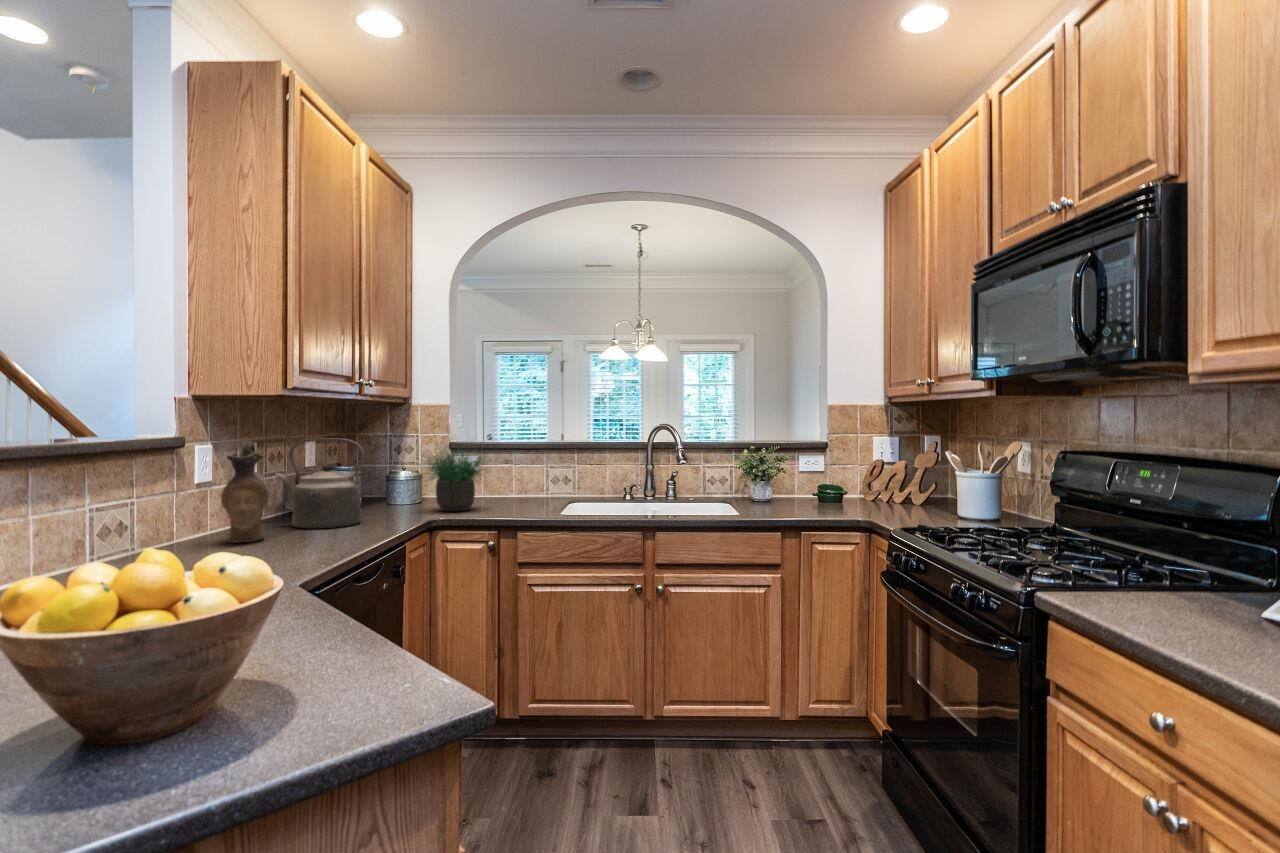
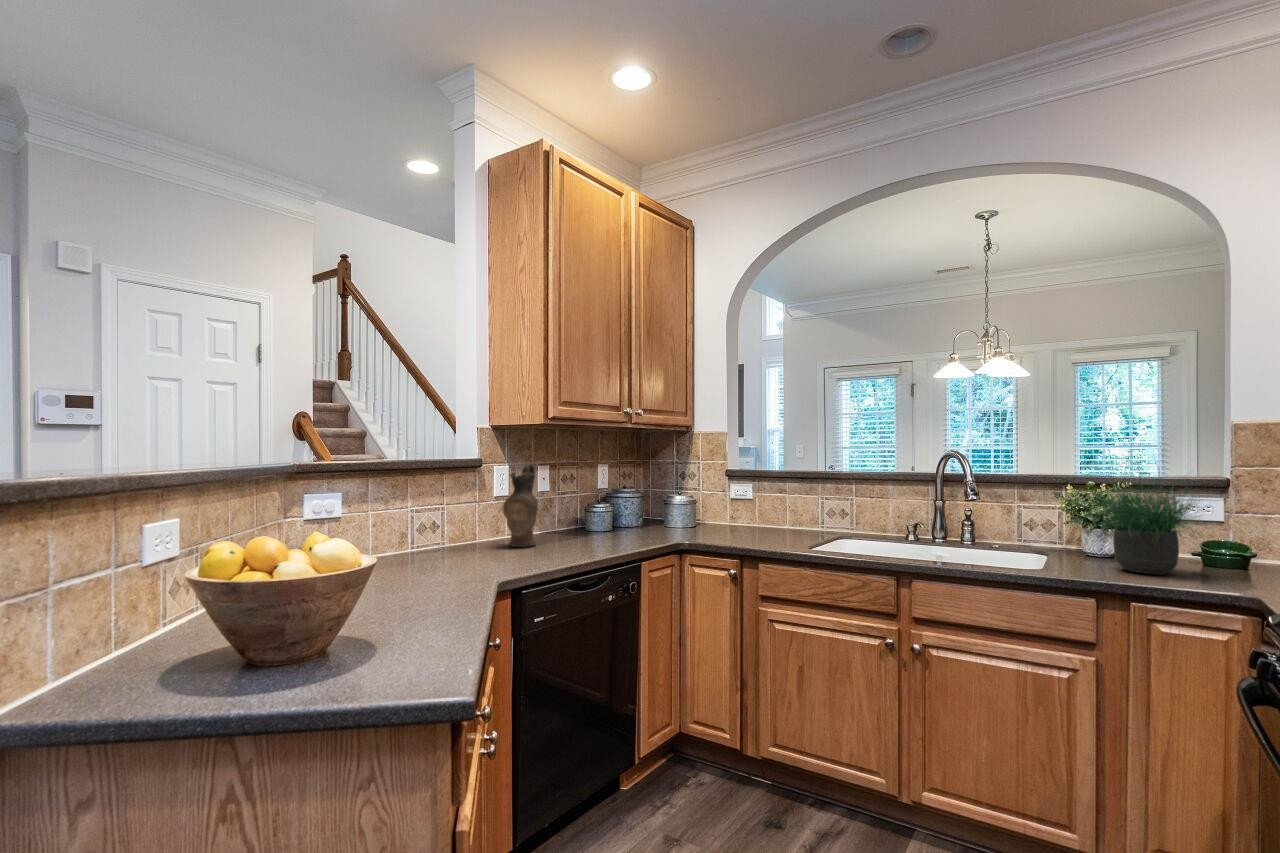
kettle: present [276,438,364,529] -> none [561,462,626,541]
potted plant: present [426,438,484,511] -> present [1095,477,1201,575]

